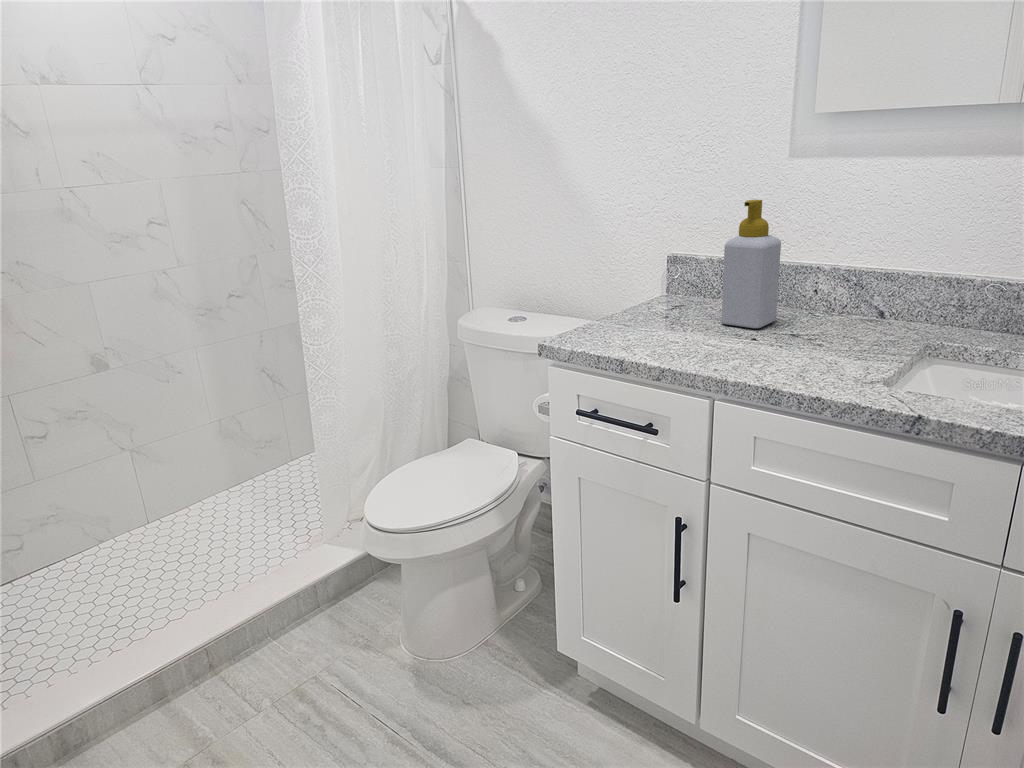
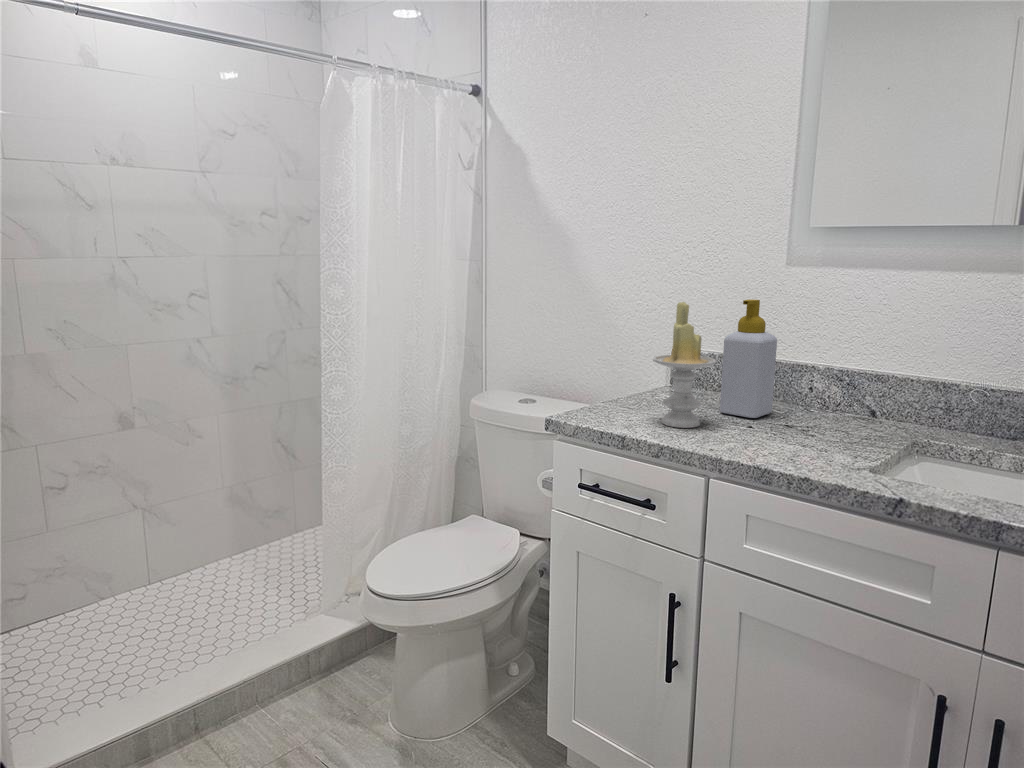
candle: none [650,209,717,345] -> present [653,302,716,428]

